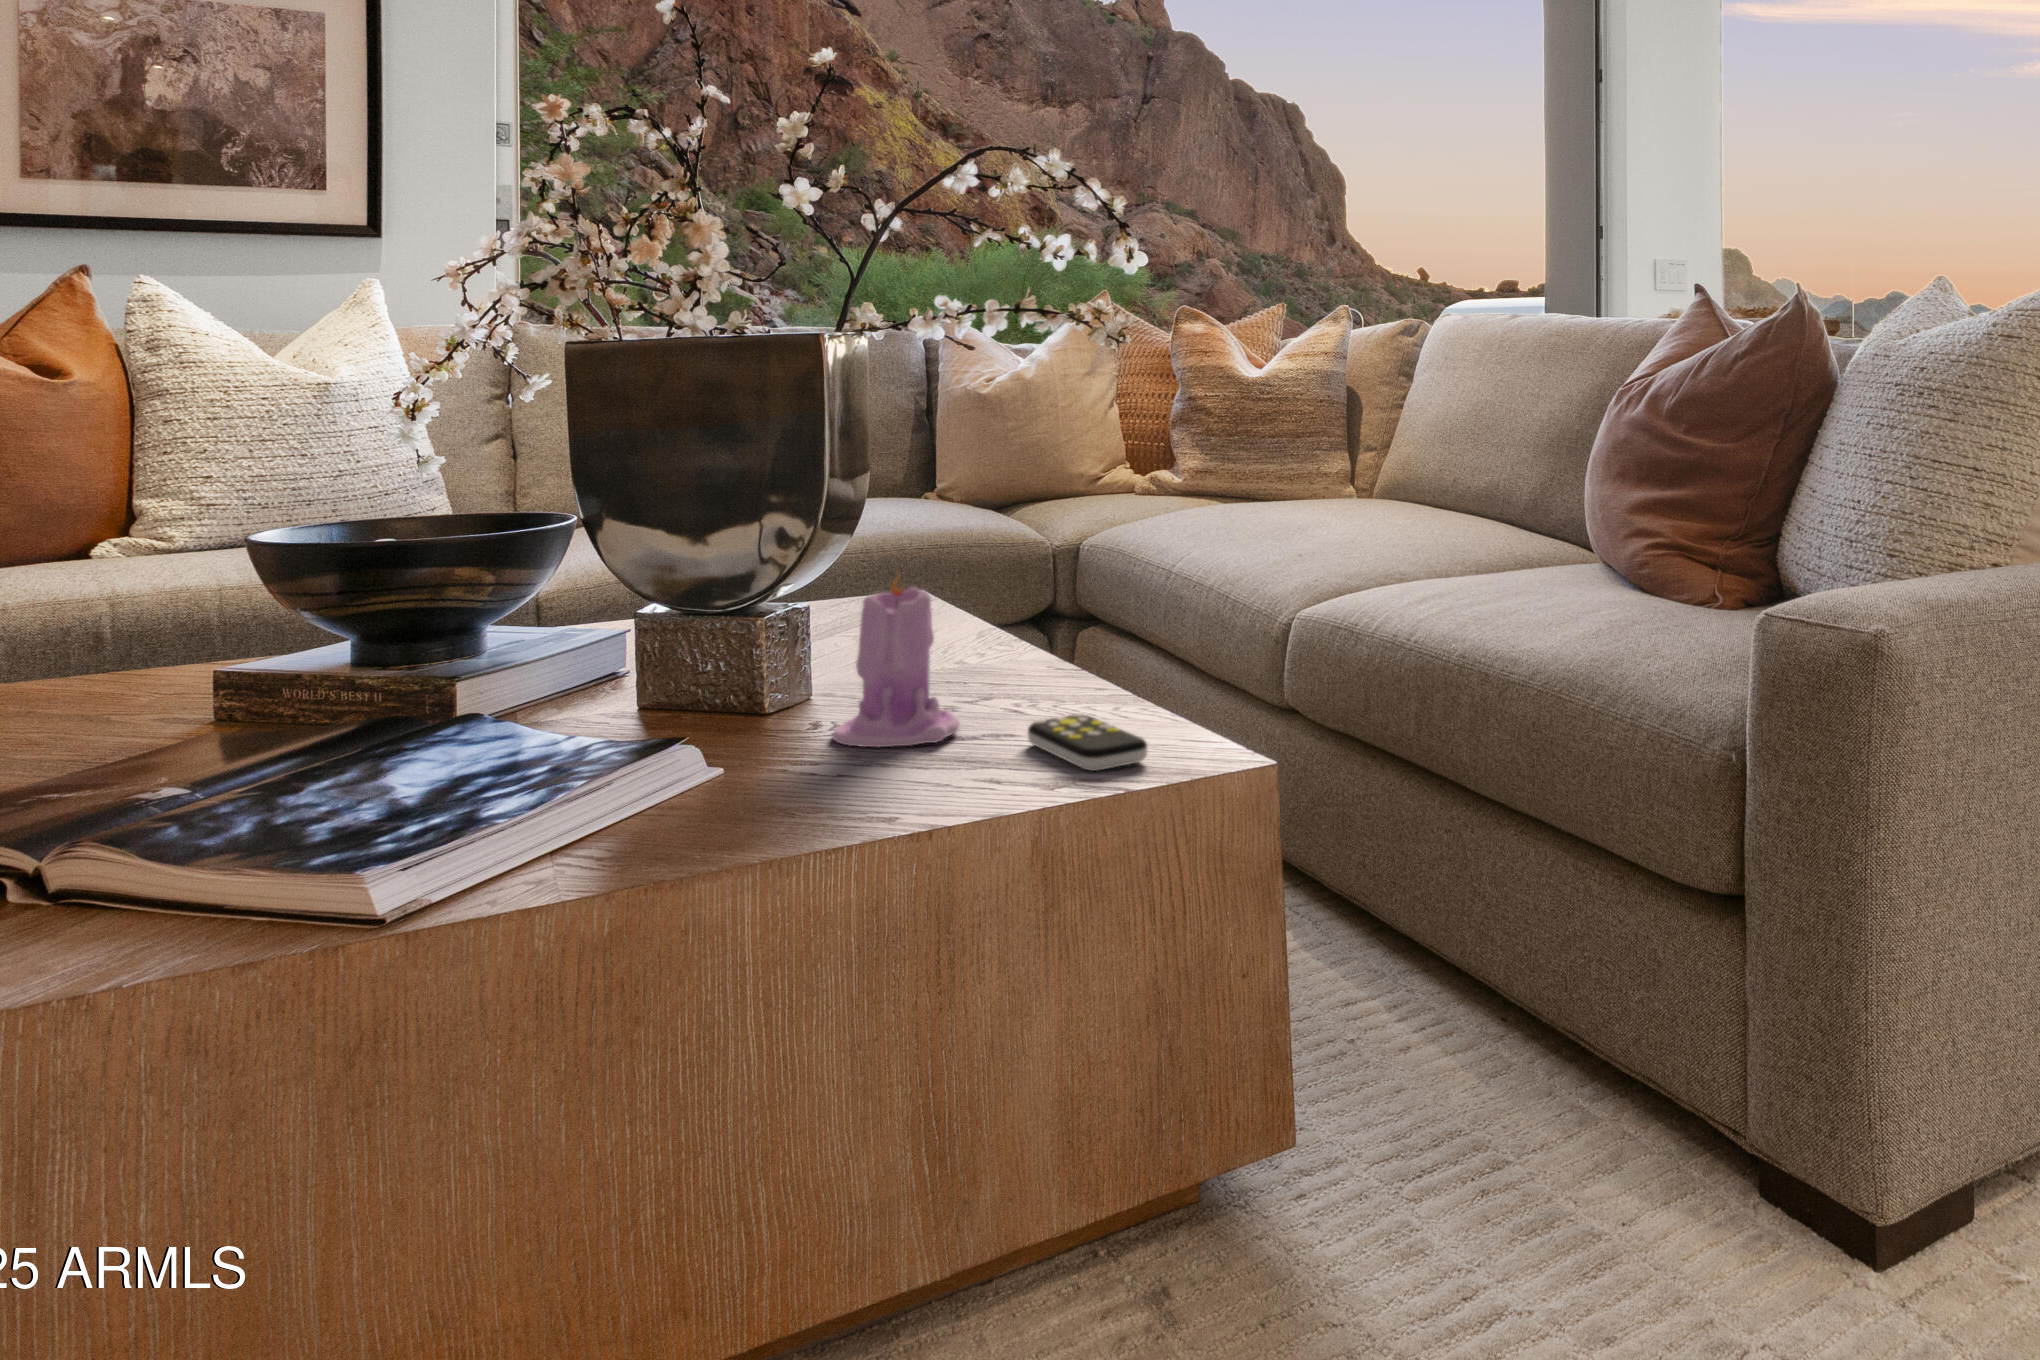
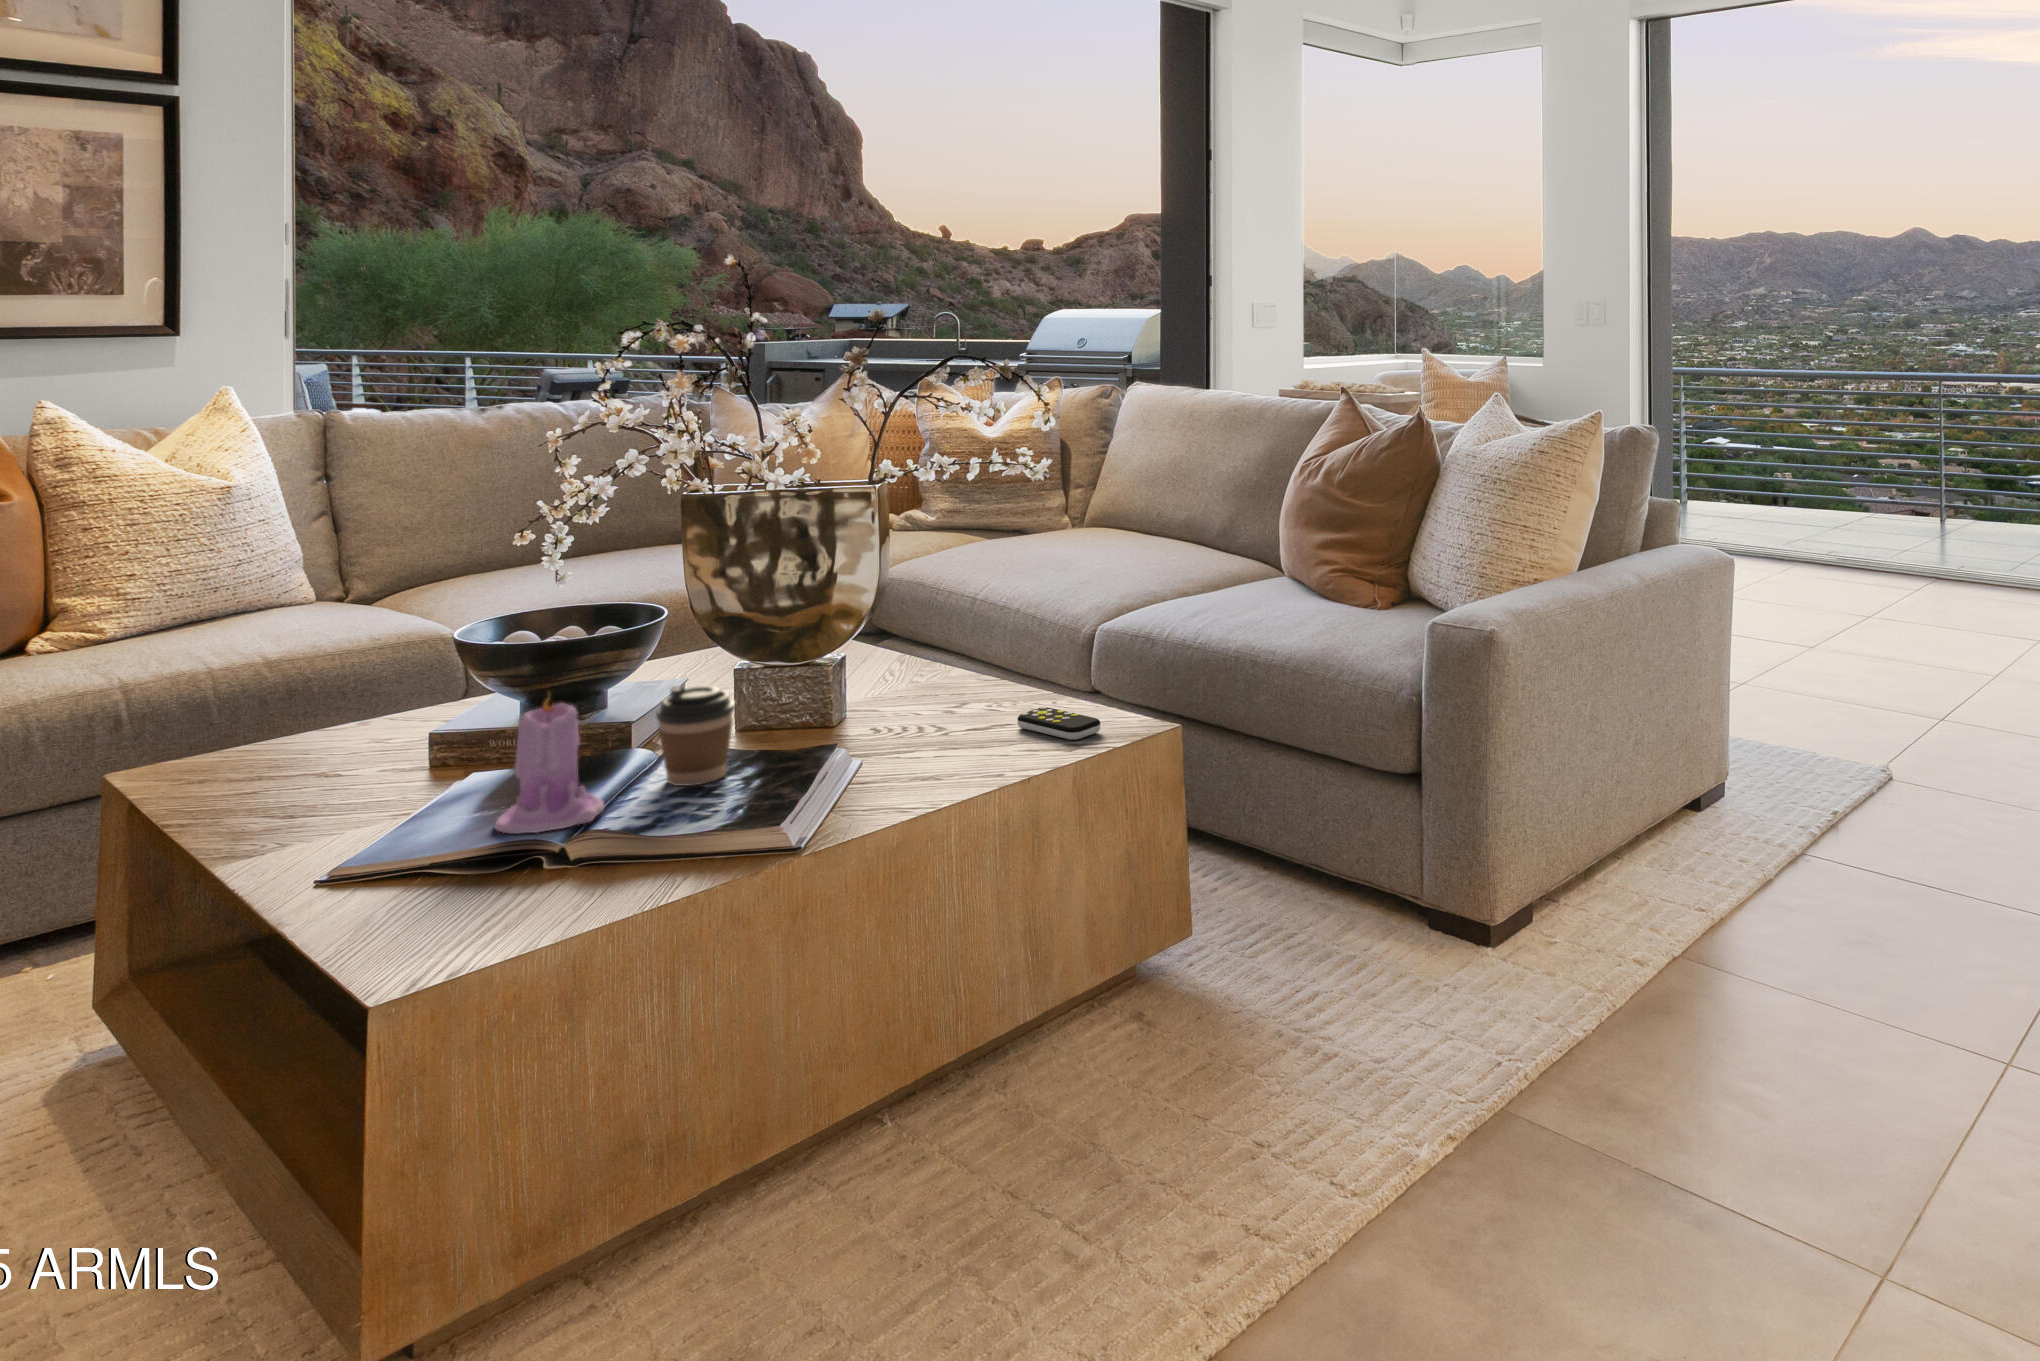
candle: present [832,574,960,747] -> present [495,698,604,834]
coffee cup: none [411,618,544,781] -> present [656,685,735,786]

